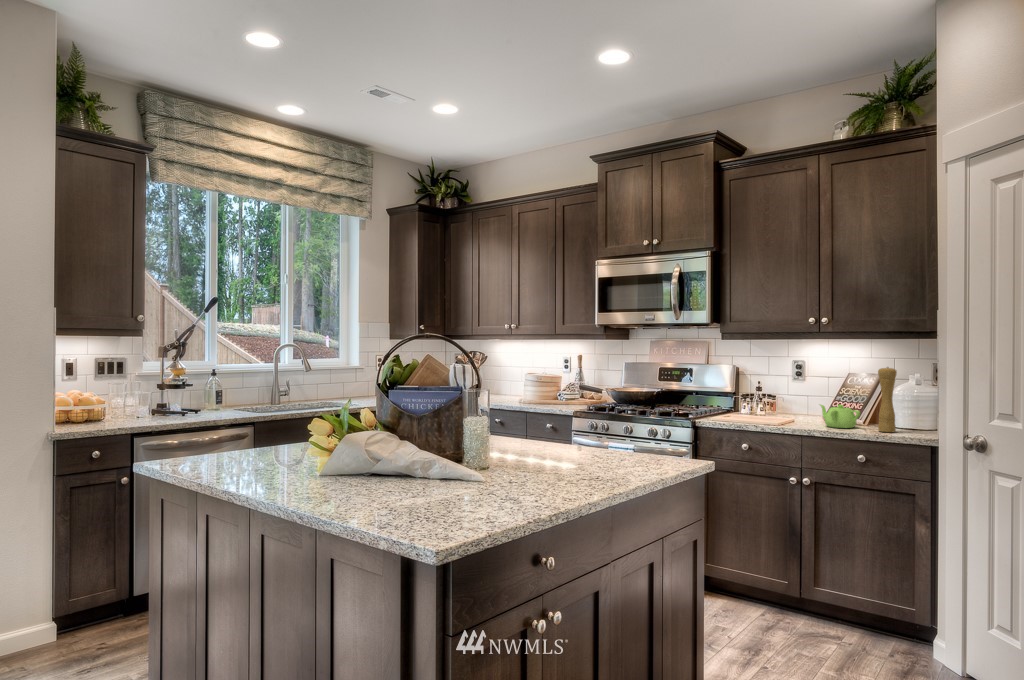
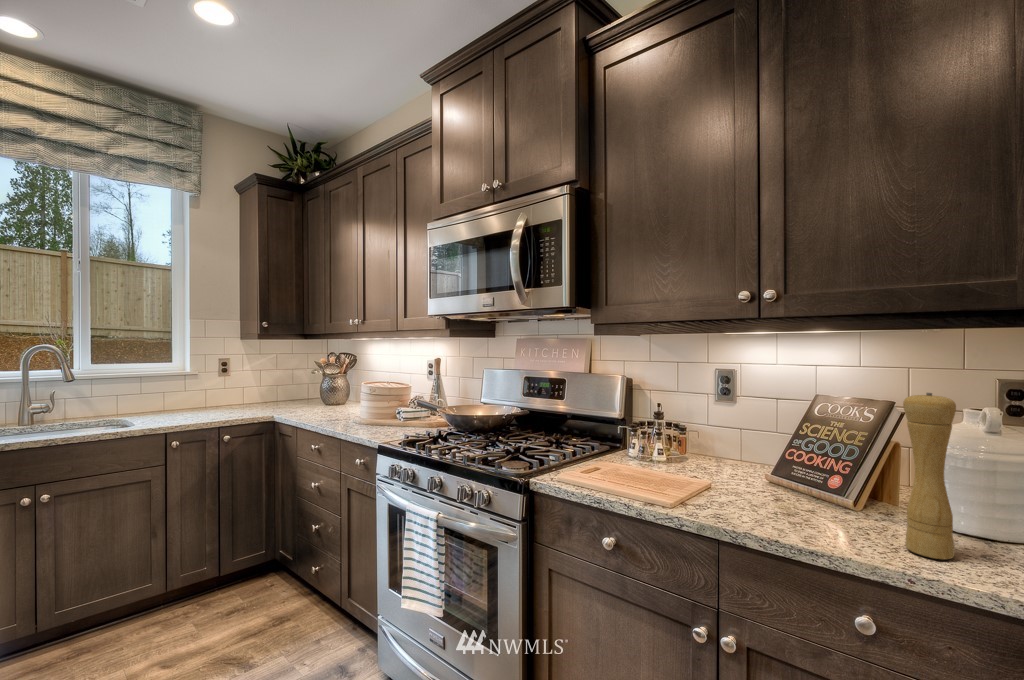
teapot: present [820,404,860,428] -> none [758,464,855,529]

